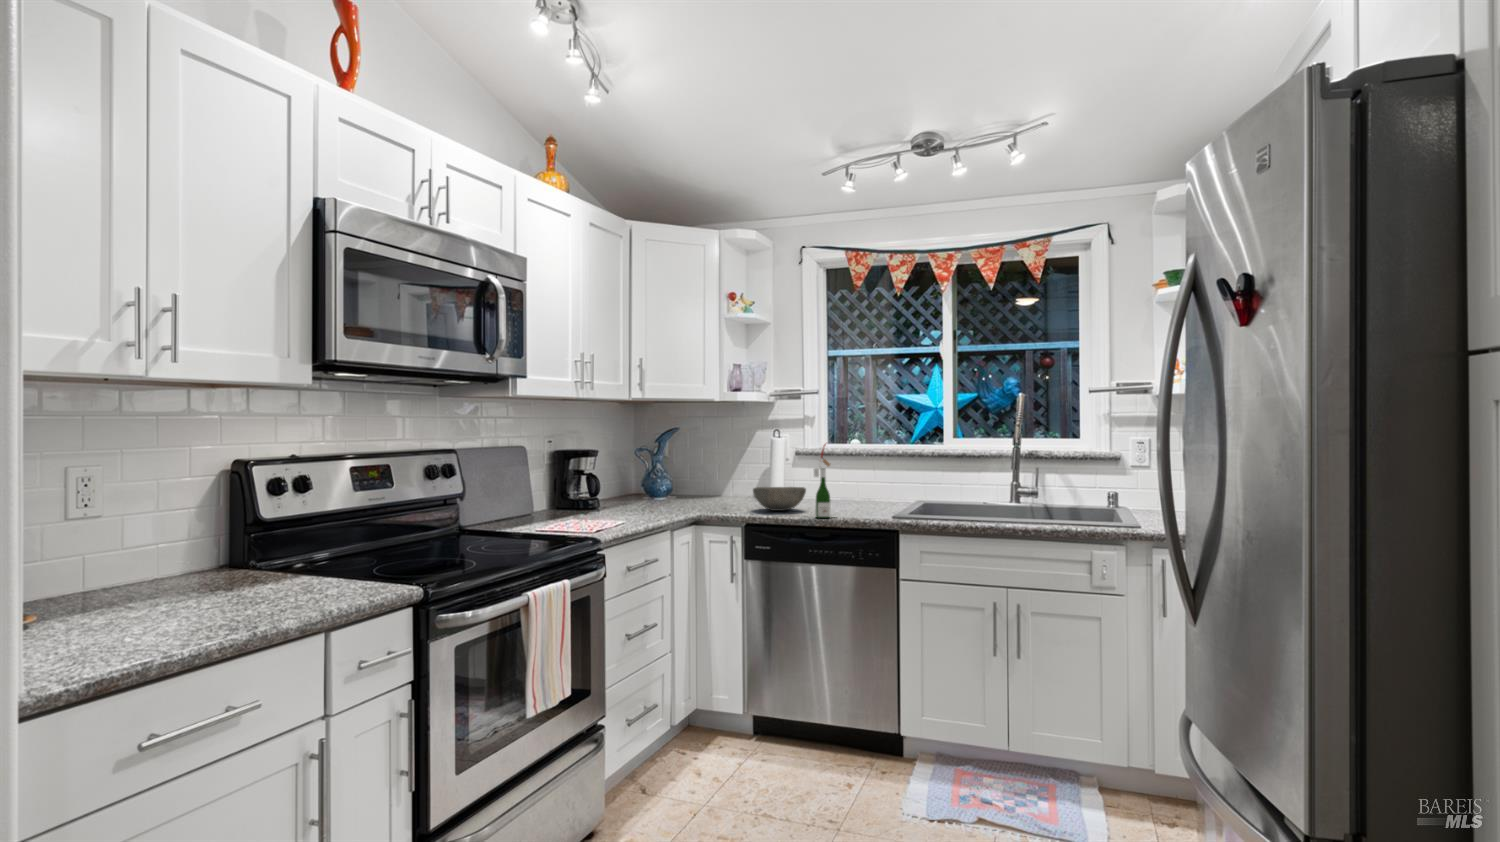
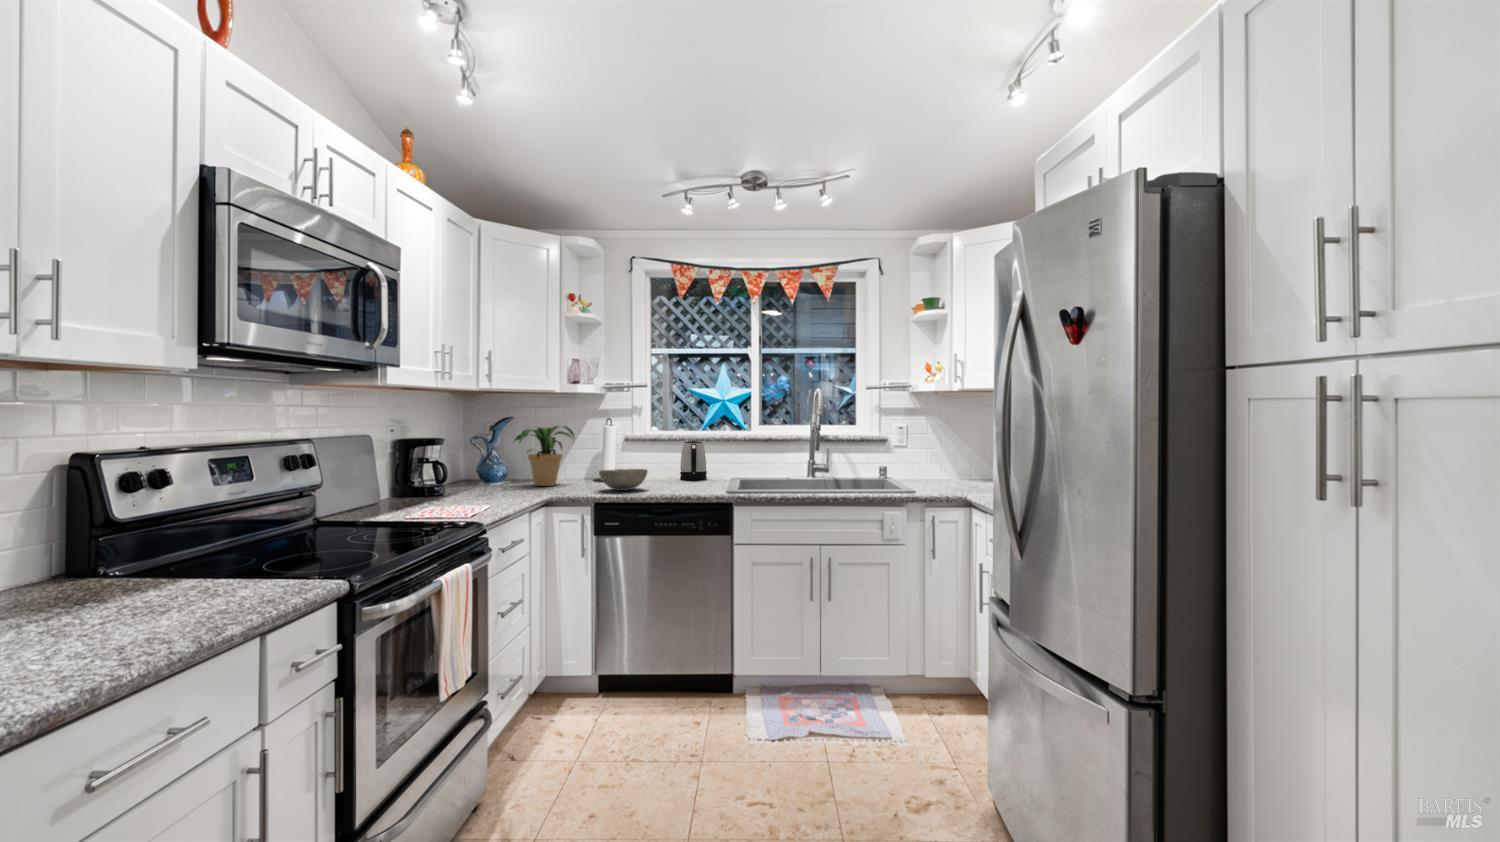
potted plant: none [670,438,736,503] -> present [514,426,574,486]
wine bottle: present [814,444,830,518] -> none [659,429,679,495]
kettle: none [854,456,885,502] -> present [680,441,707,480]

